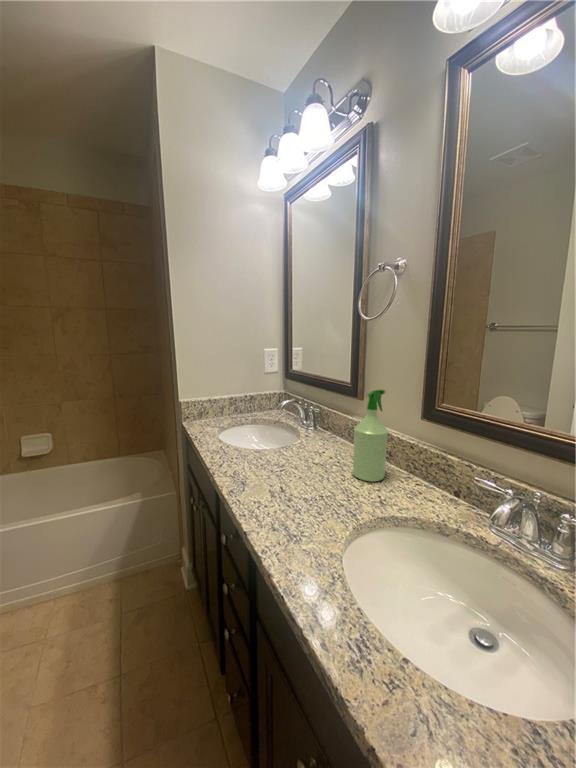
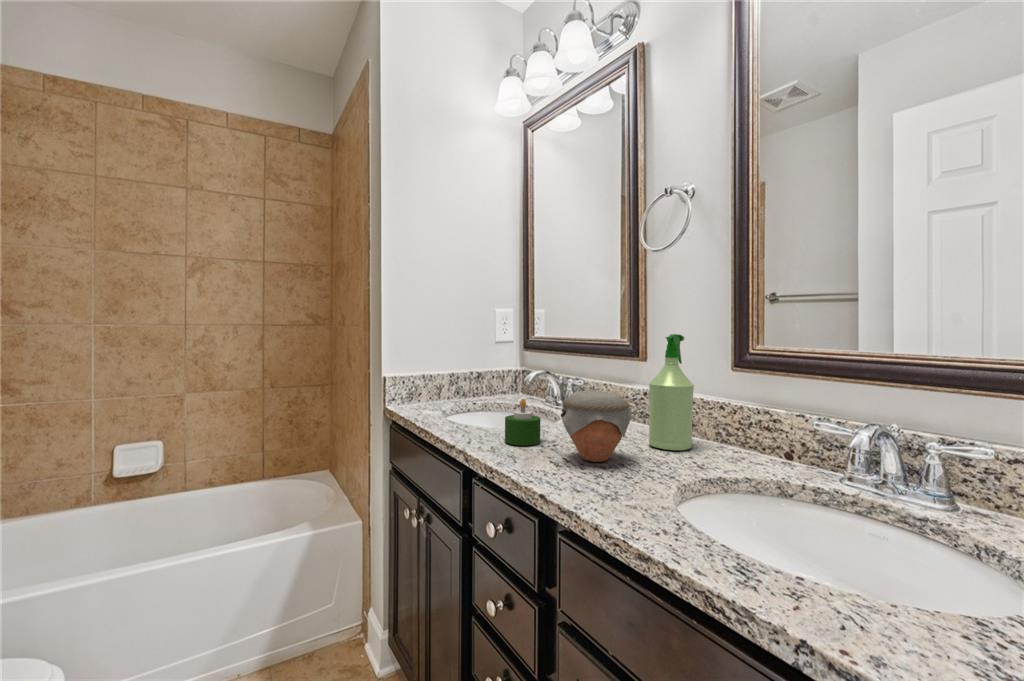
candle: none [246,435,273,471] -> present [505,399,541,446]
jar: none [276,436,334,494] -> present [561,390,632,462]

